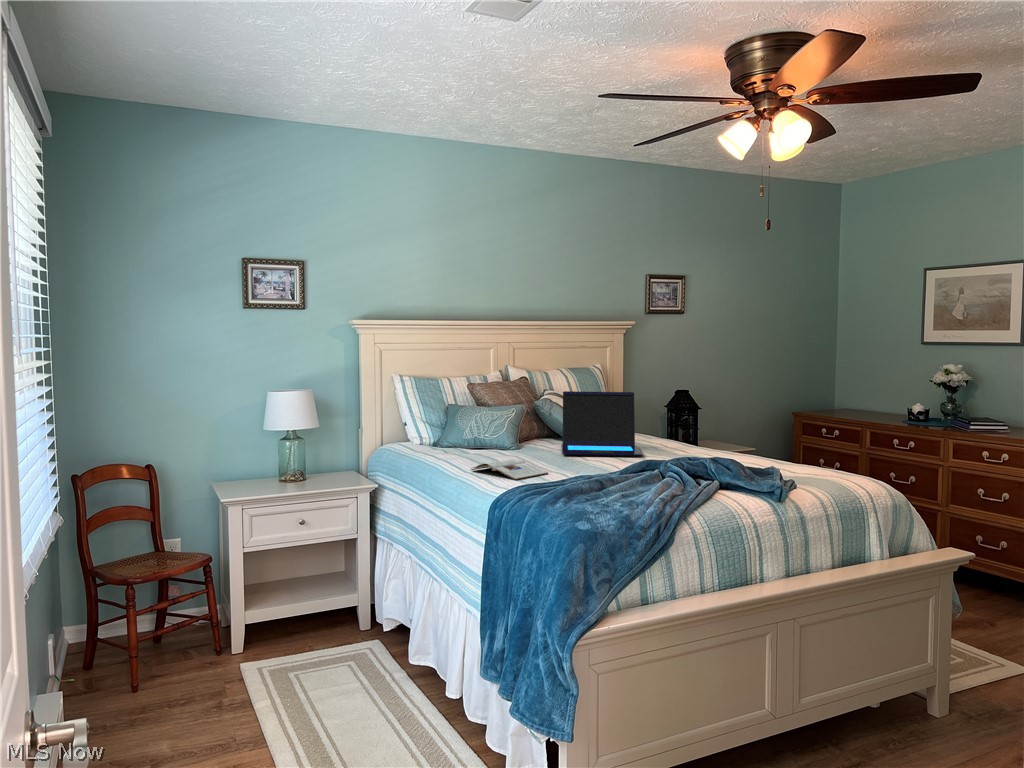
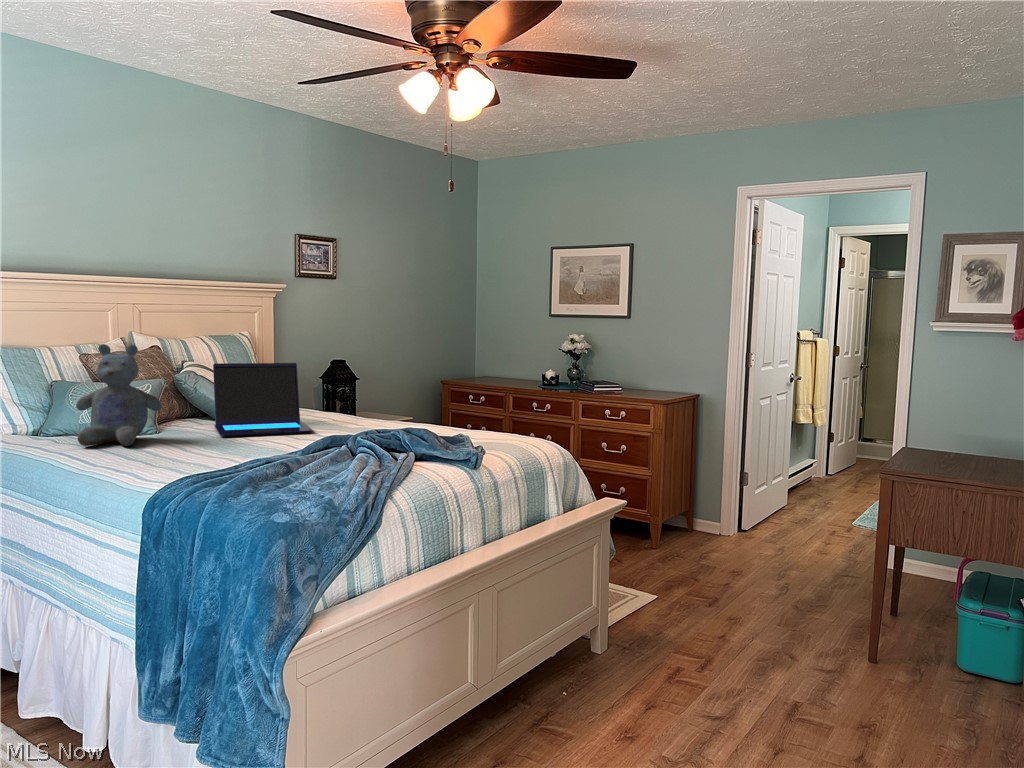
stuffed bear: none [455,374,518,458] -> present [76,344,162,446]
magazine: present [471,459,548,480] -> none [107,444,212,470]

